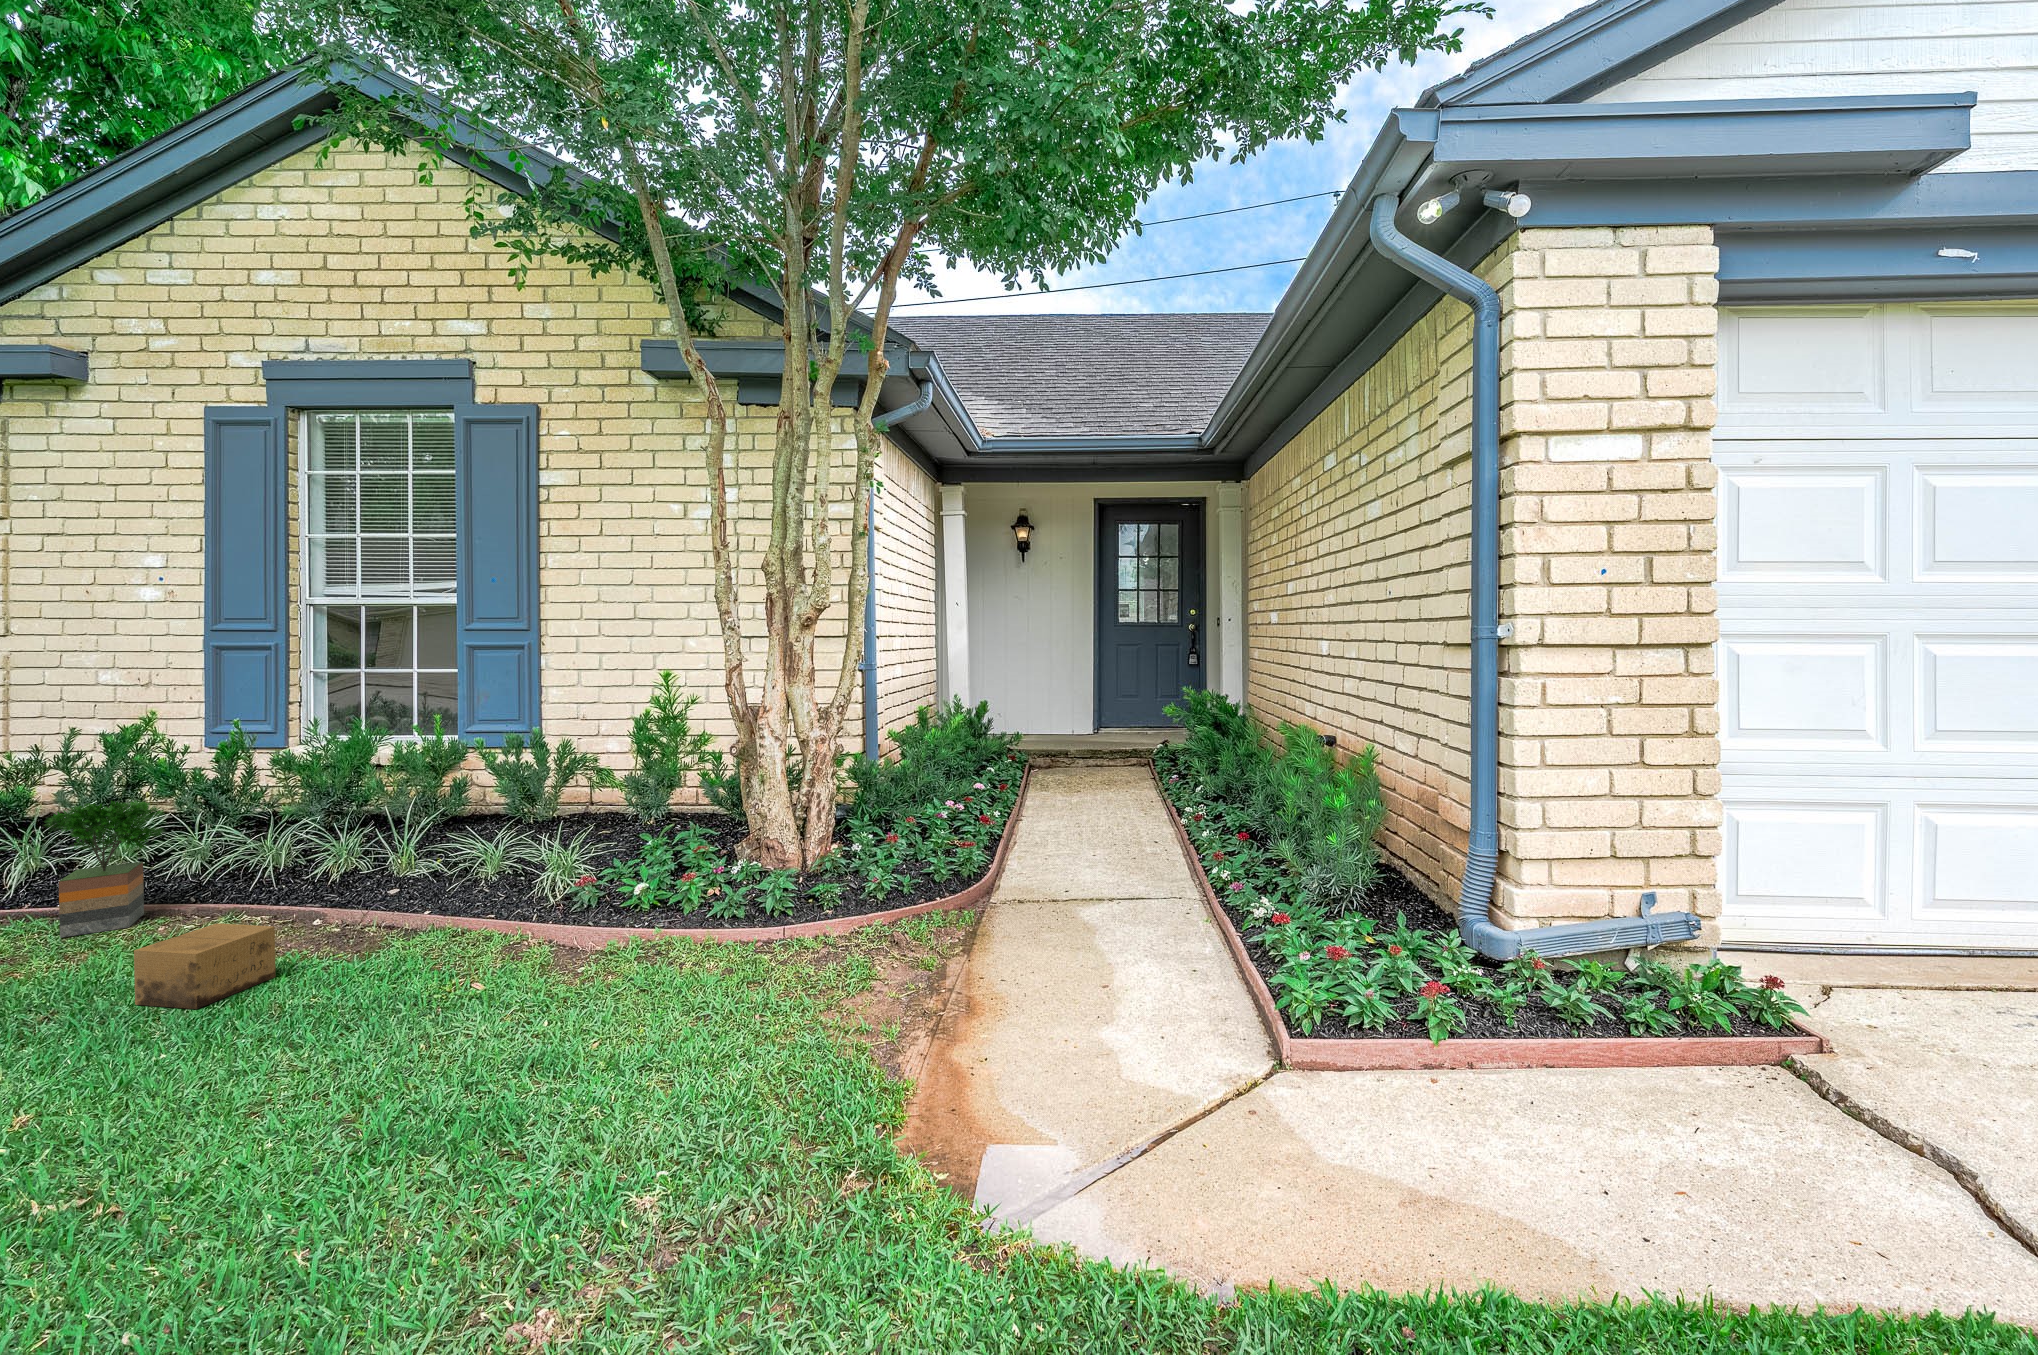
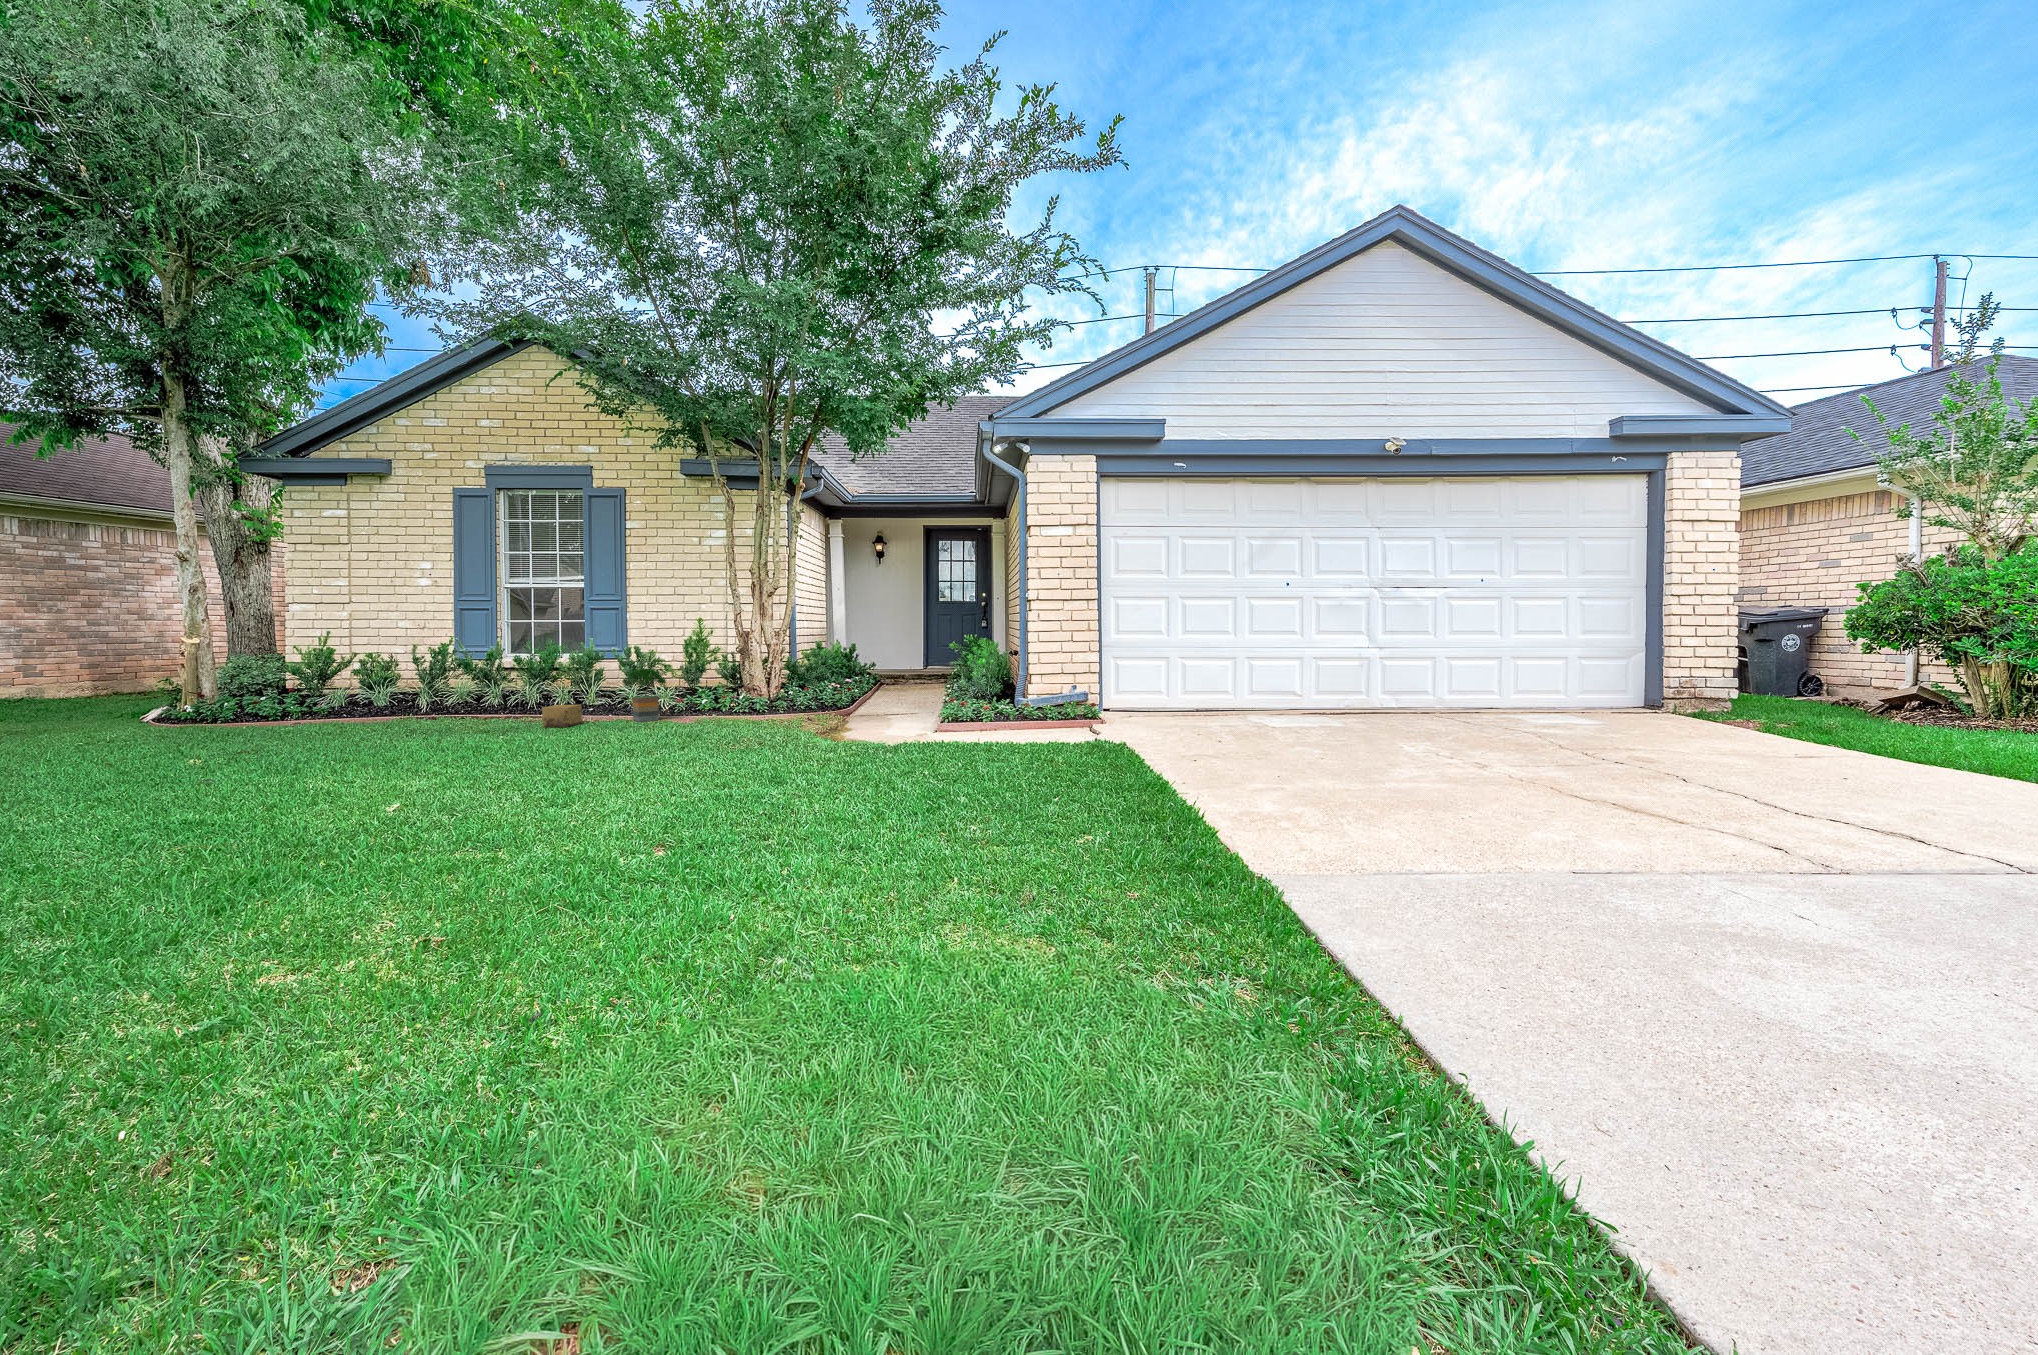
potted tree: present [46,800,164,938] -> present [628,668,666,722]

